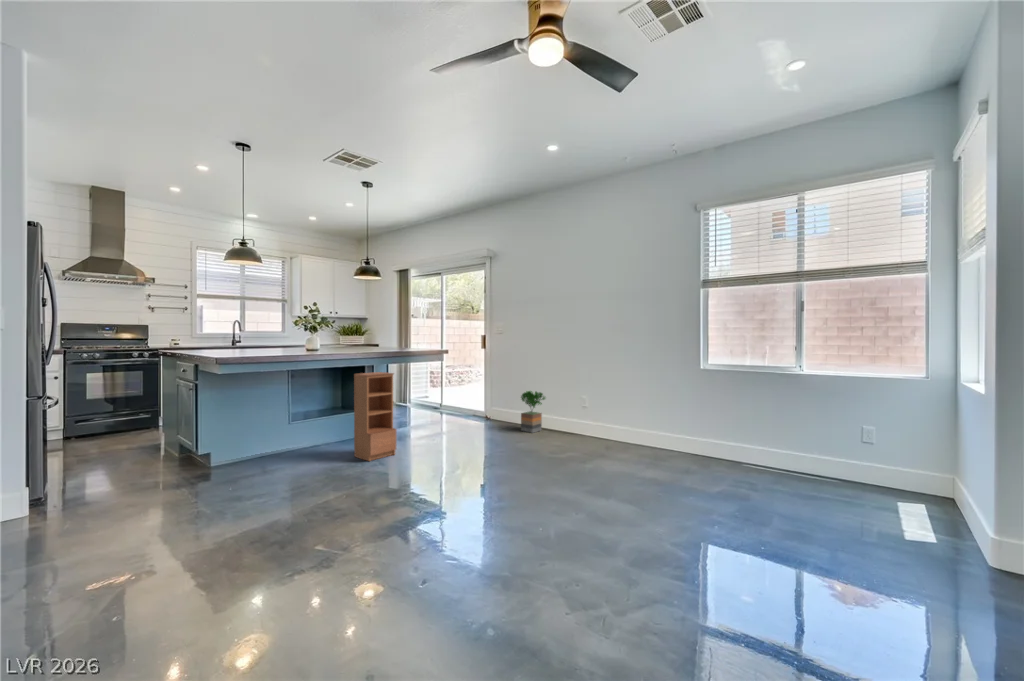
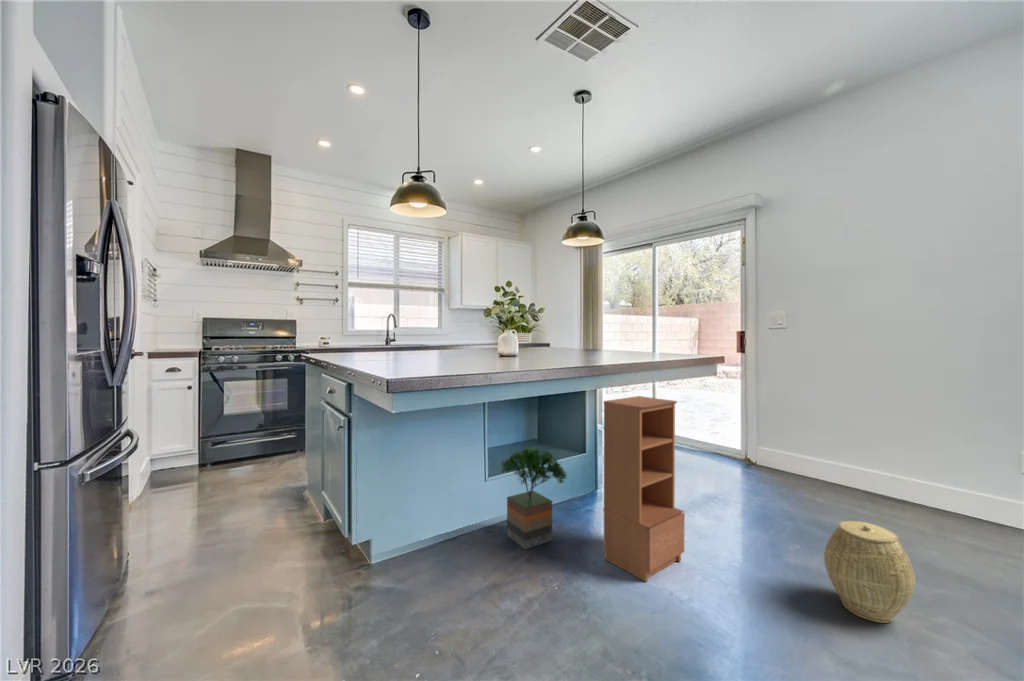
potted tree: present [521,391,545,433] -> present [501,448,566,549]
woven basket: none [448,424,479,463] -> present [824,521,915,623]

